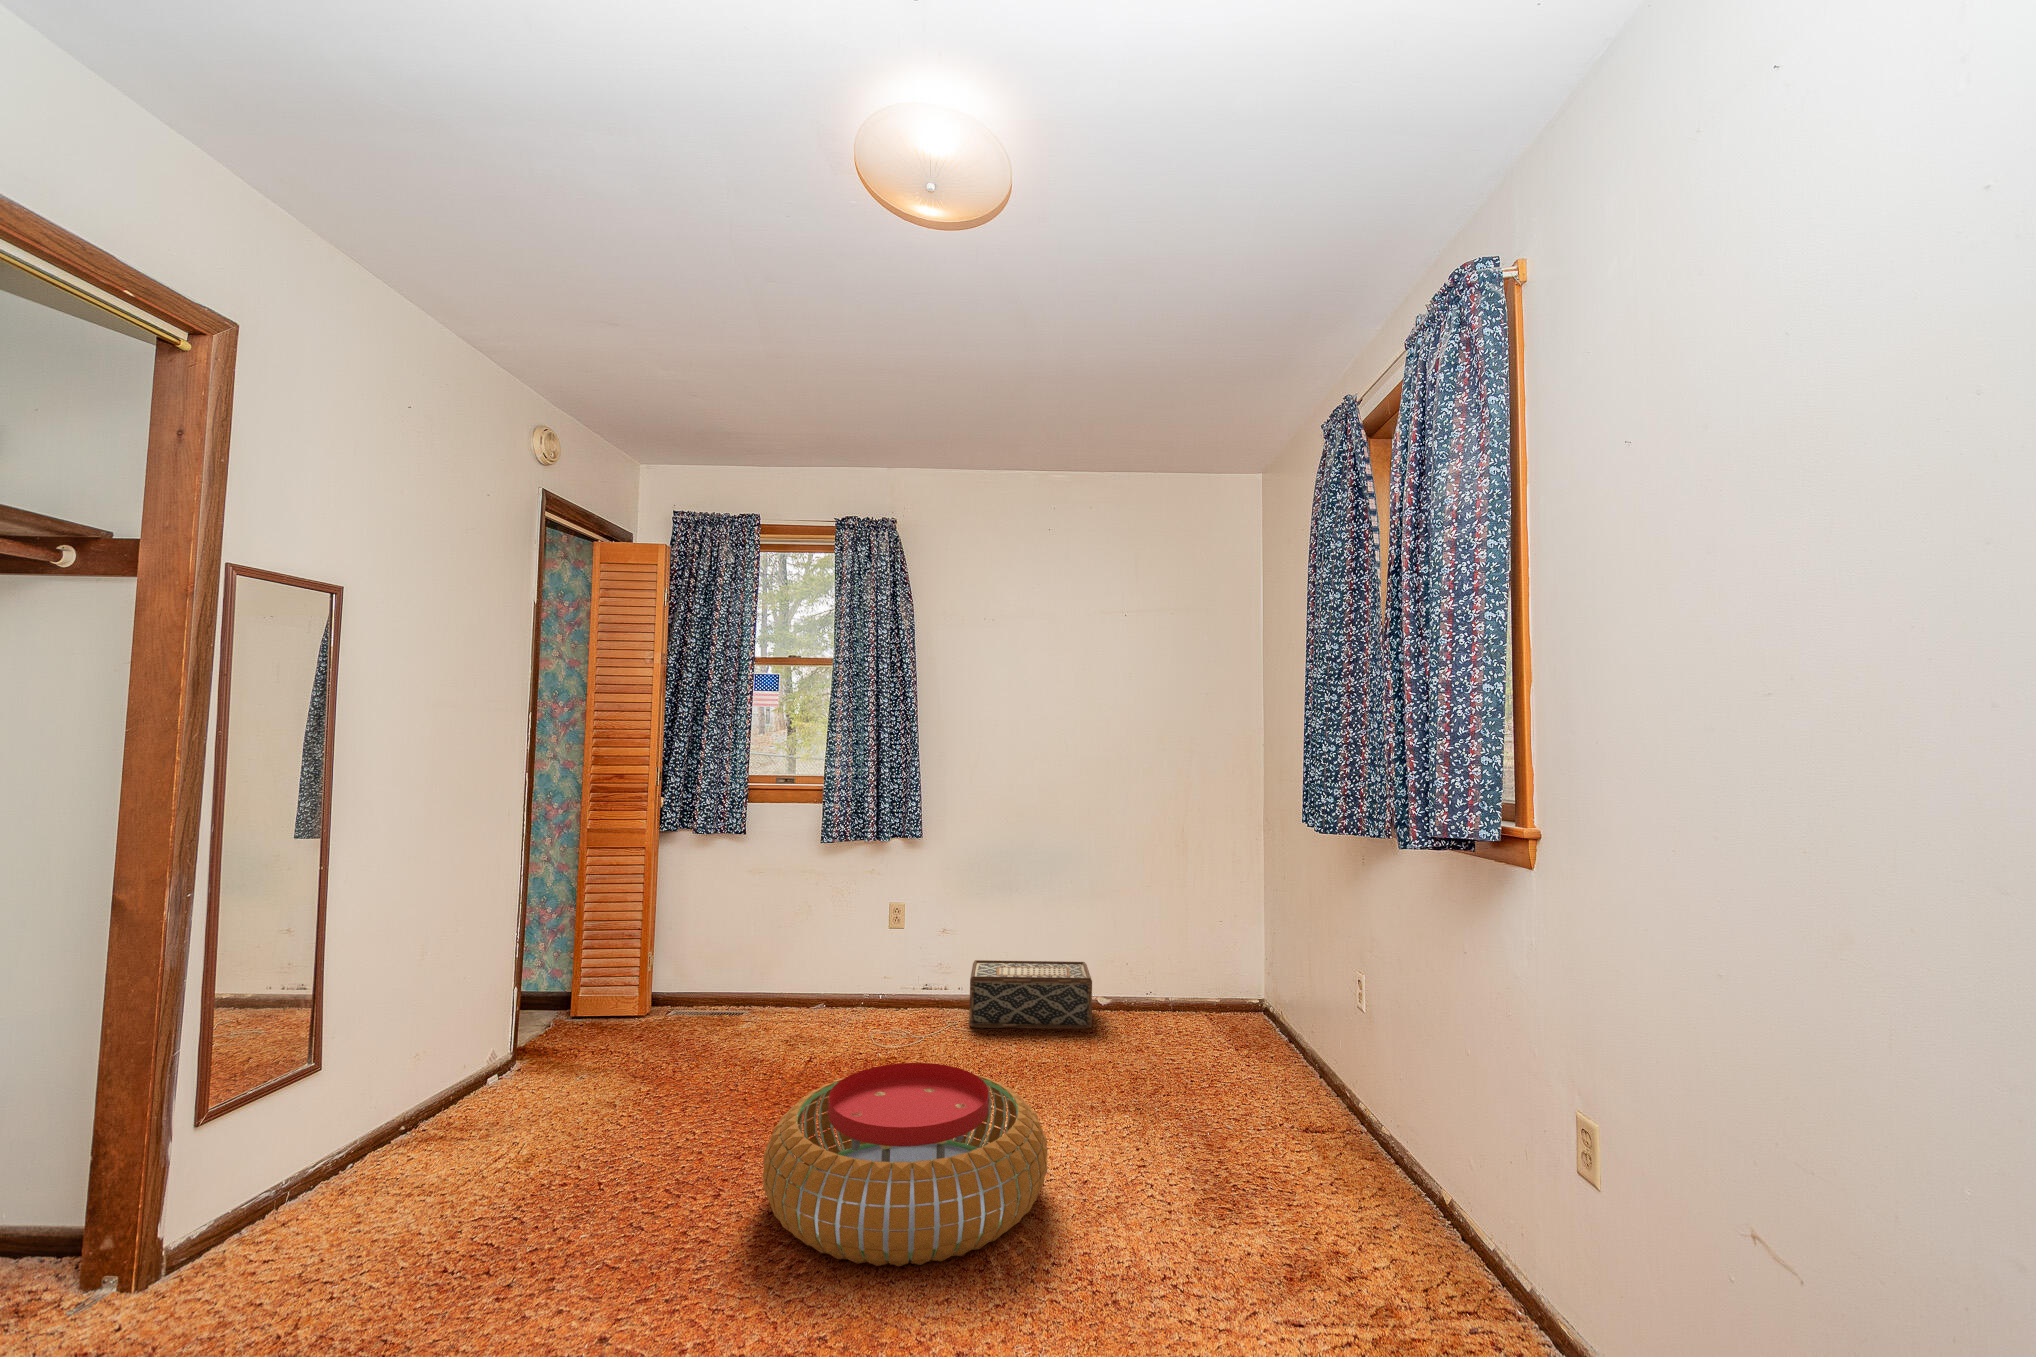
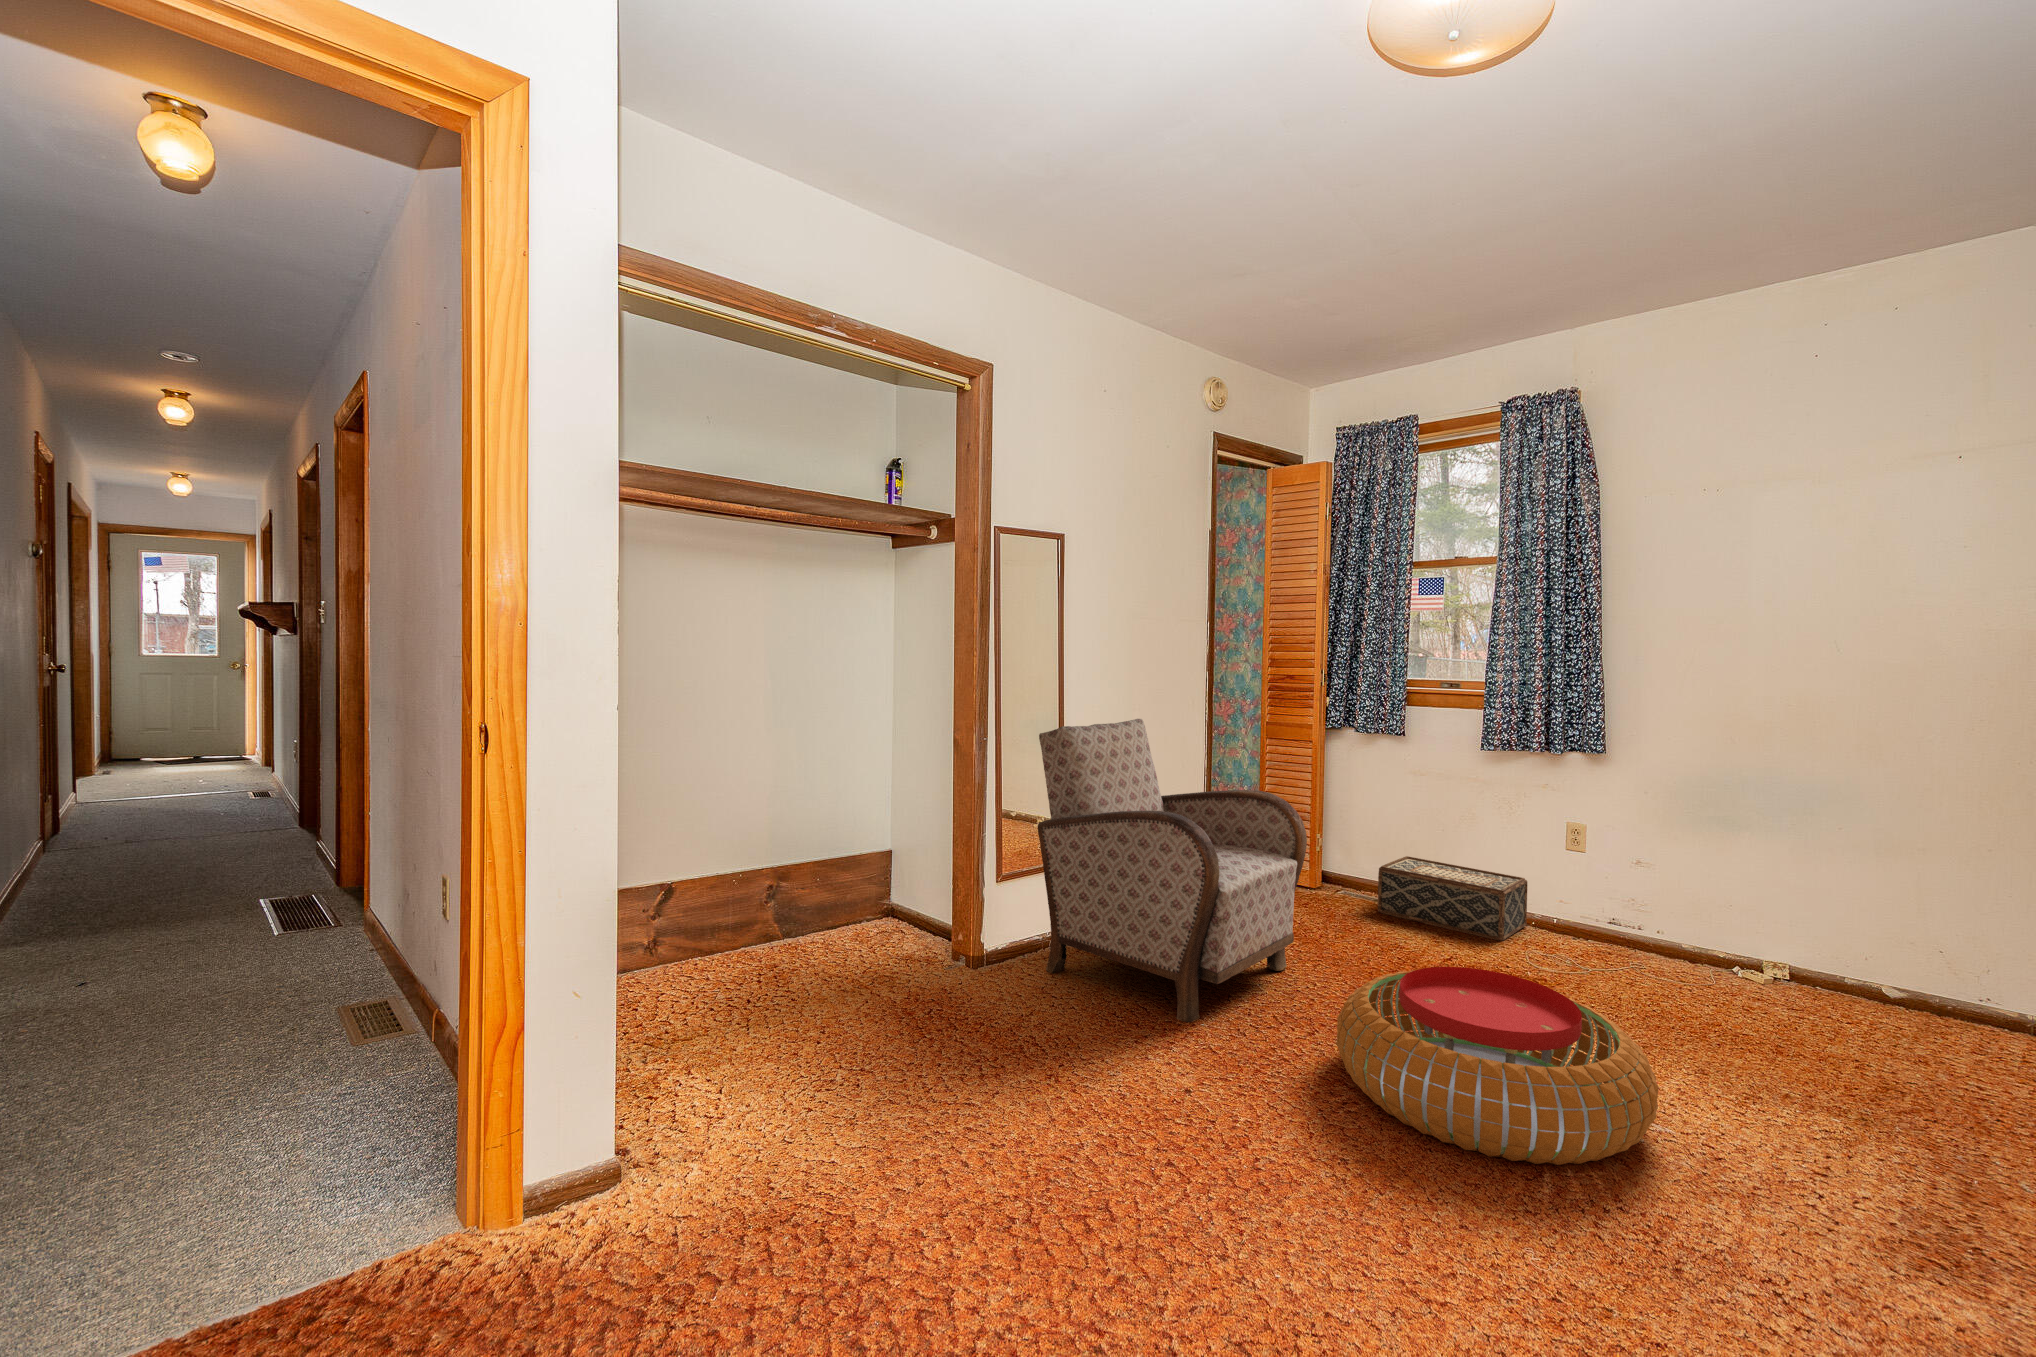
armchair: none [288,838,685,1251] -> present [1038,719,1307,1022]
woven basket: present [969,960,1092,1028] -> present [1378,856,1527,941]

